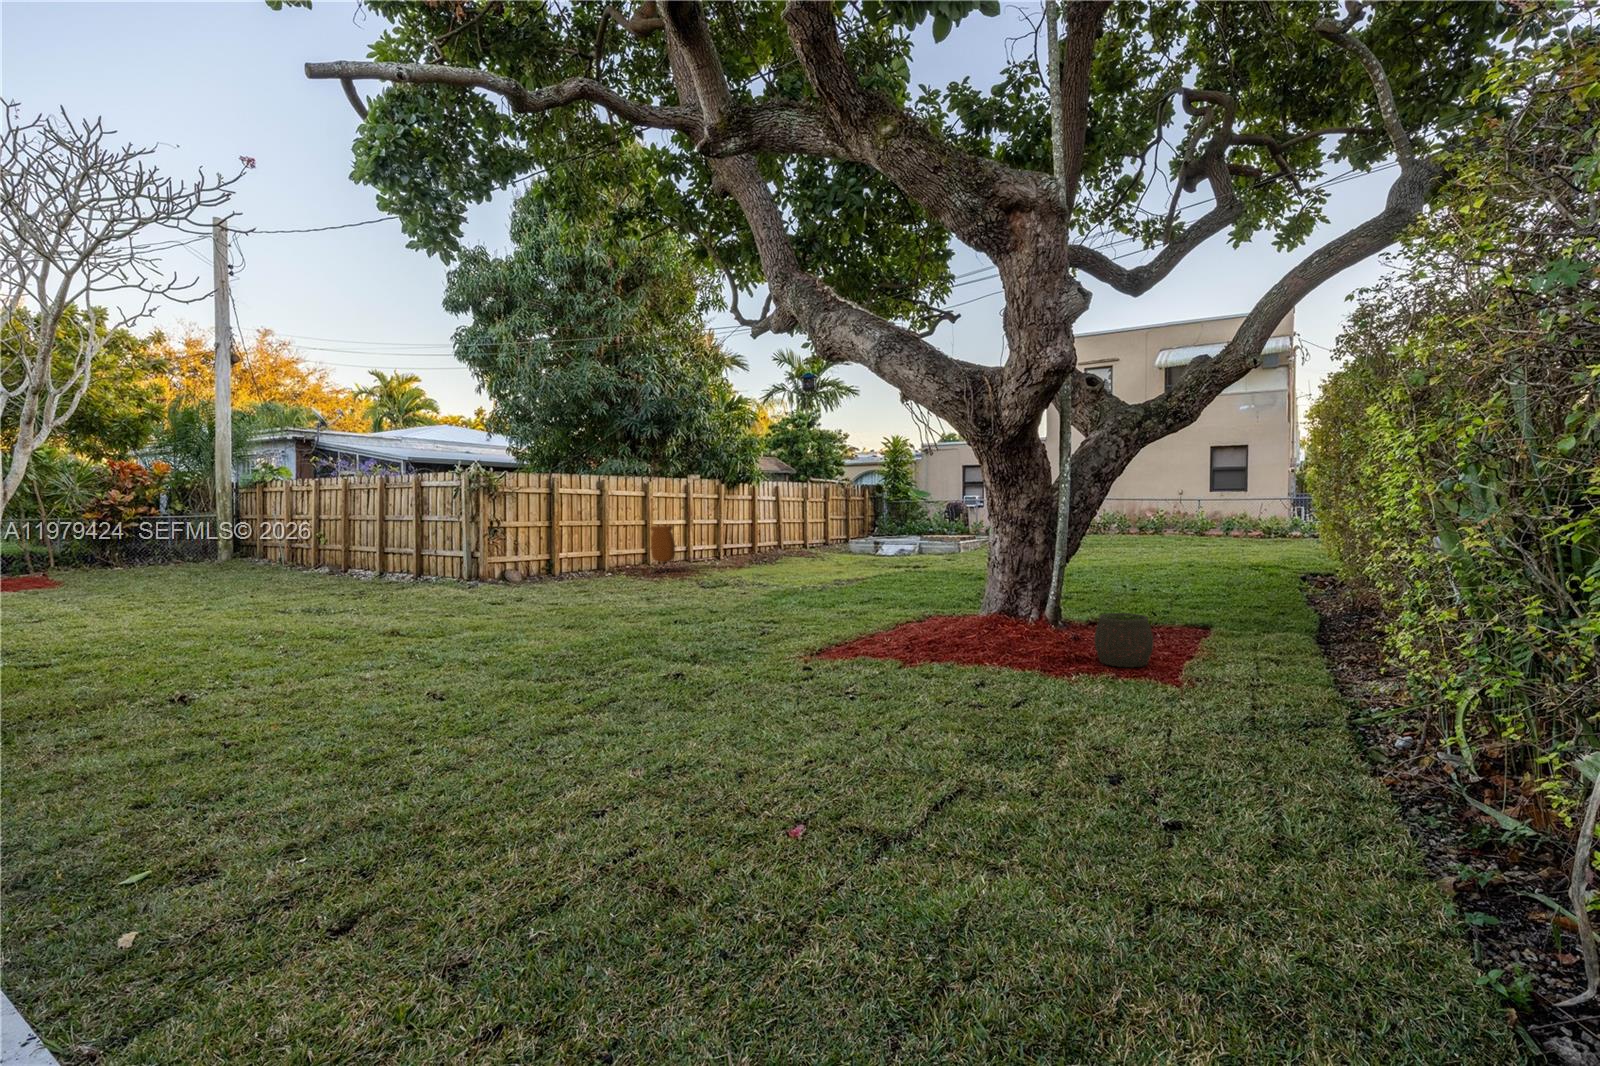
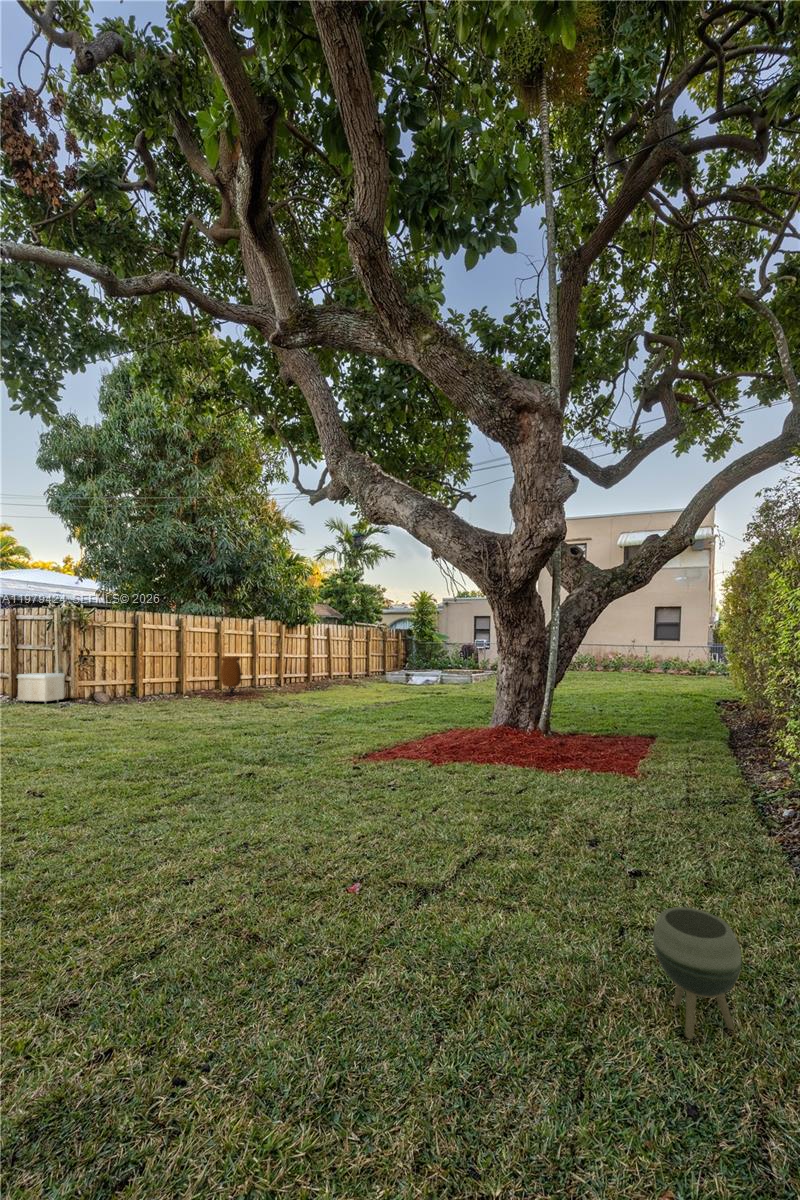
storage bench: none [427,548,479,583] -> present [17,673,65,704]
woven basket: present [1094,613,1153,668] -> none [616,750,673,806]
planter: none [1059,711,1124,799] -> present [653,907,741,1039]

